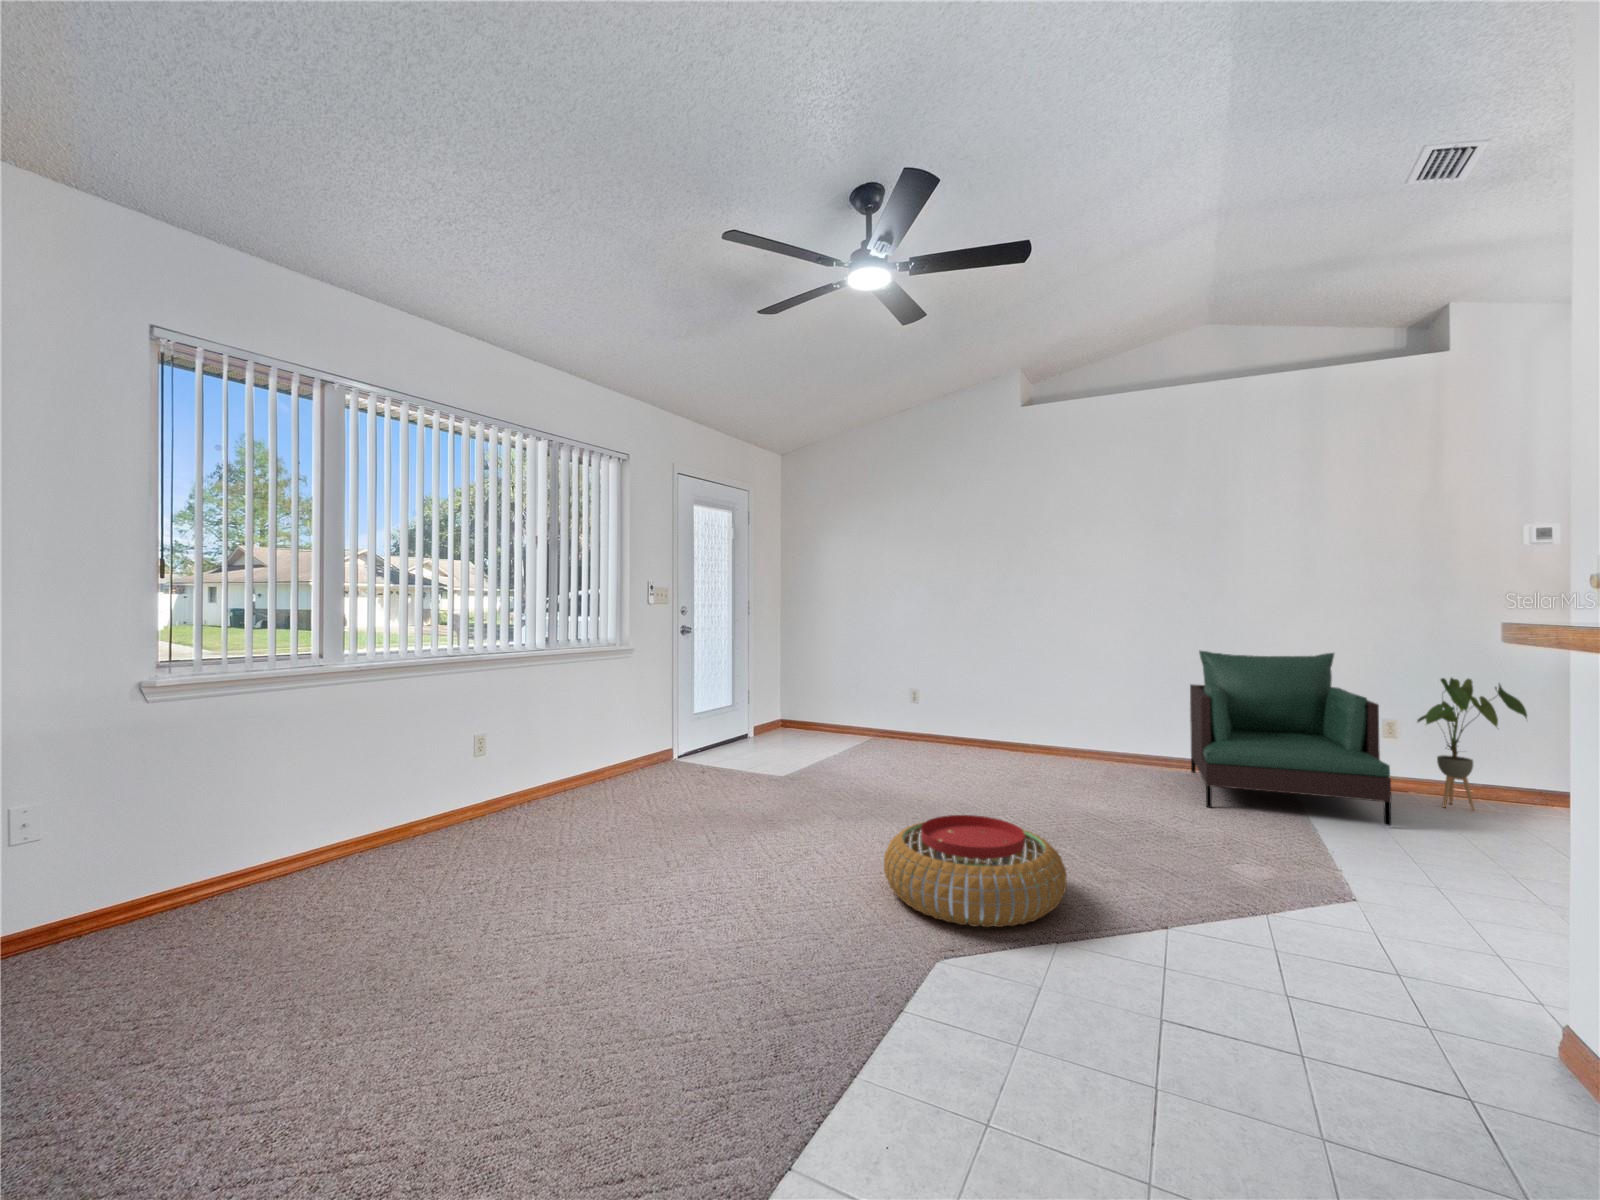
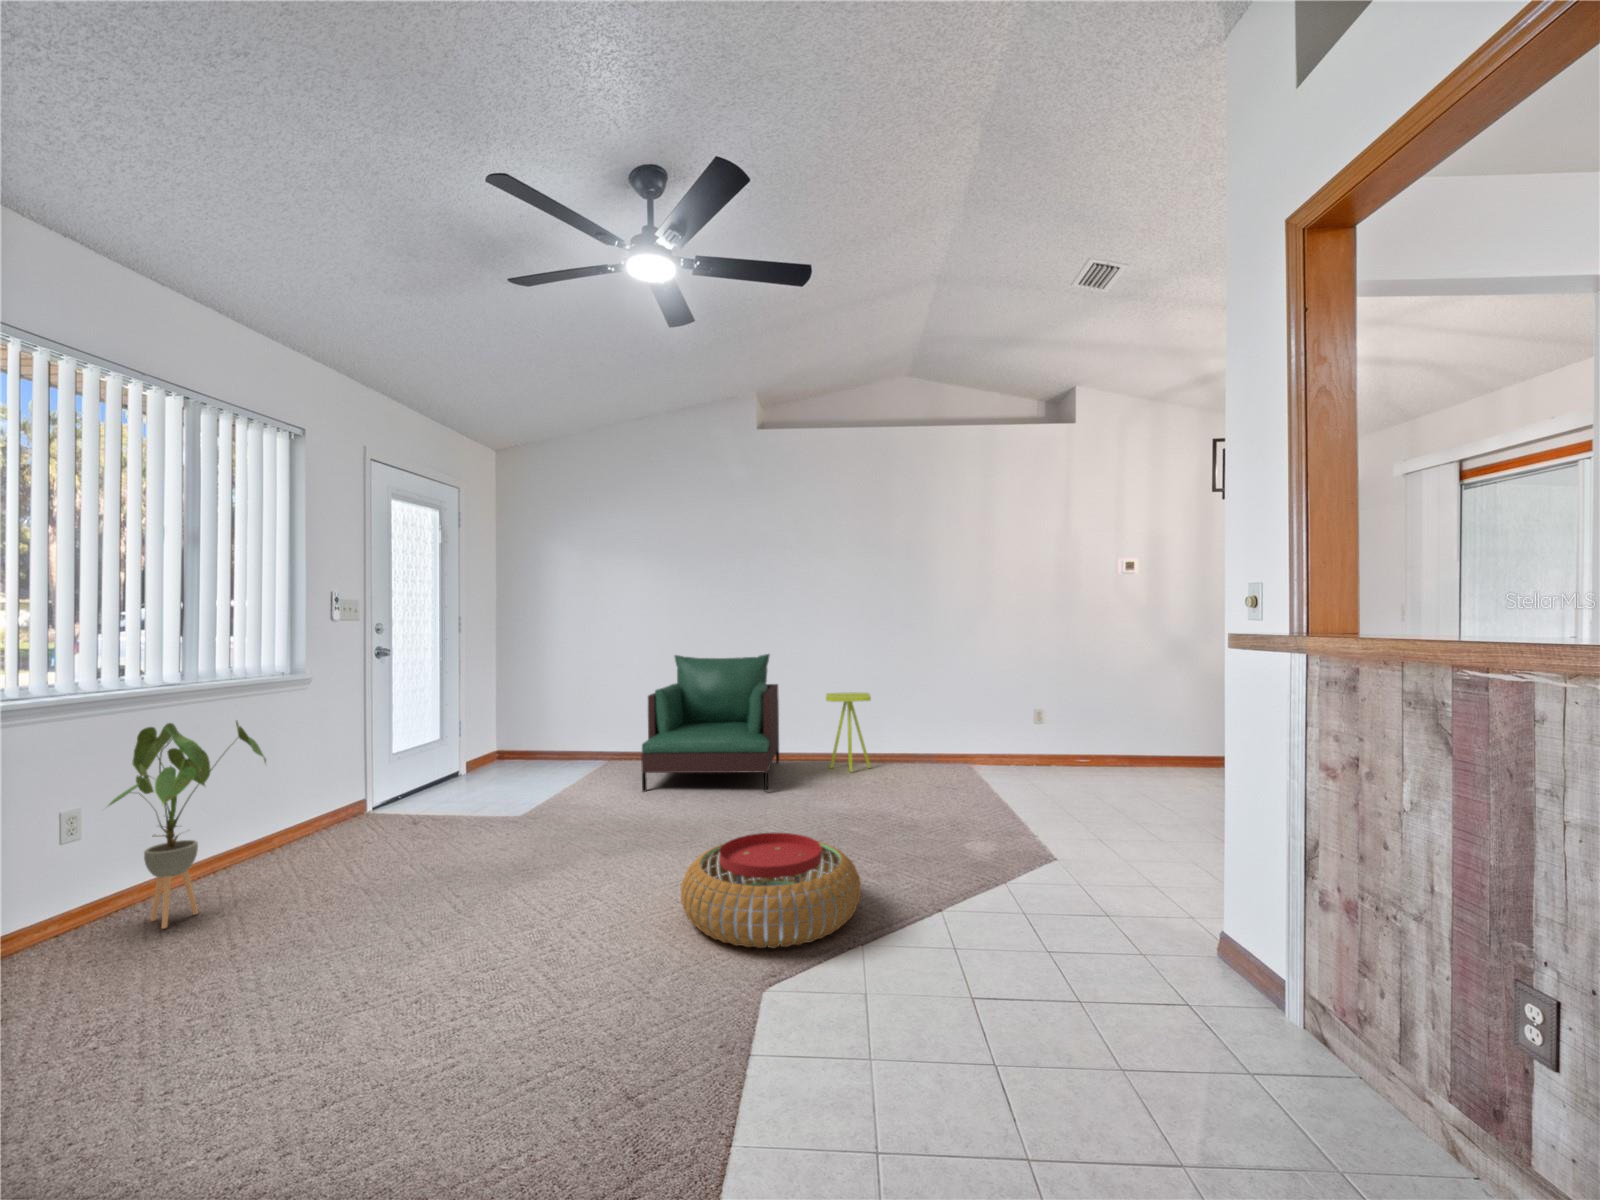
armchair: present [1190,650,1391,826] -> present [641,654,779,792]
house plant: present [1417,678,1527,810] -> present [109,721,266,928]
side table: none [1089,686,1143,772] -> present [826,693,871,772]

